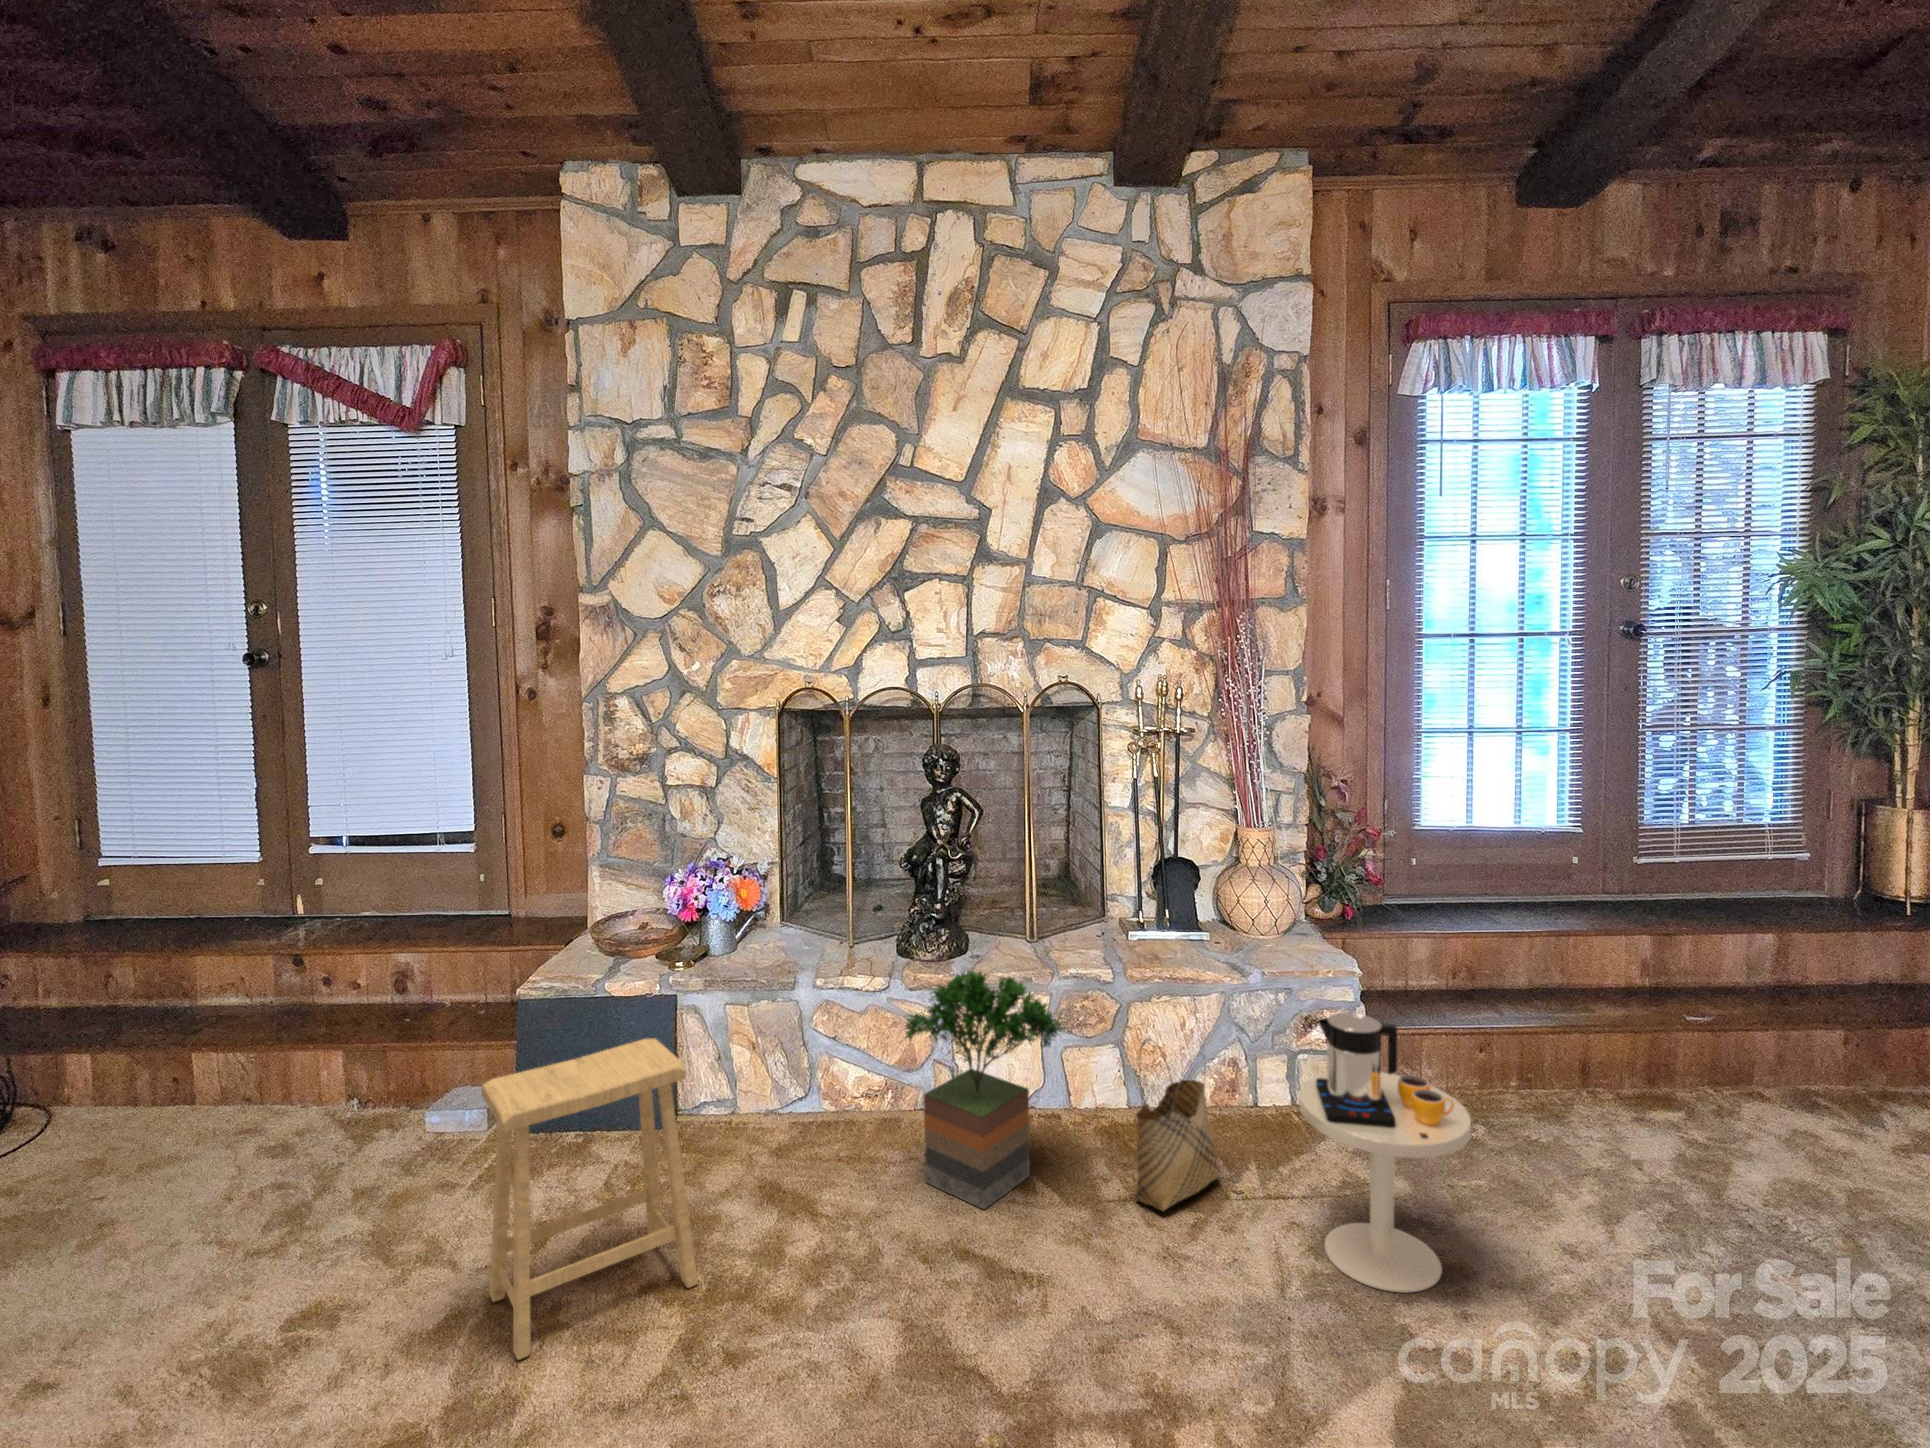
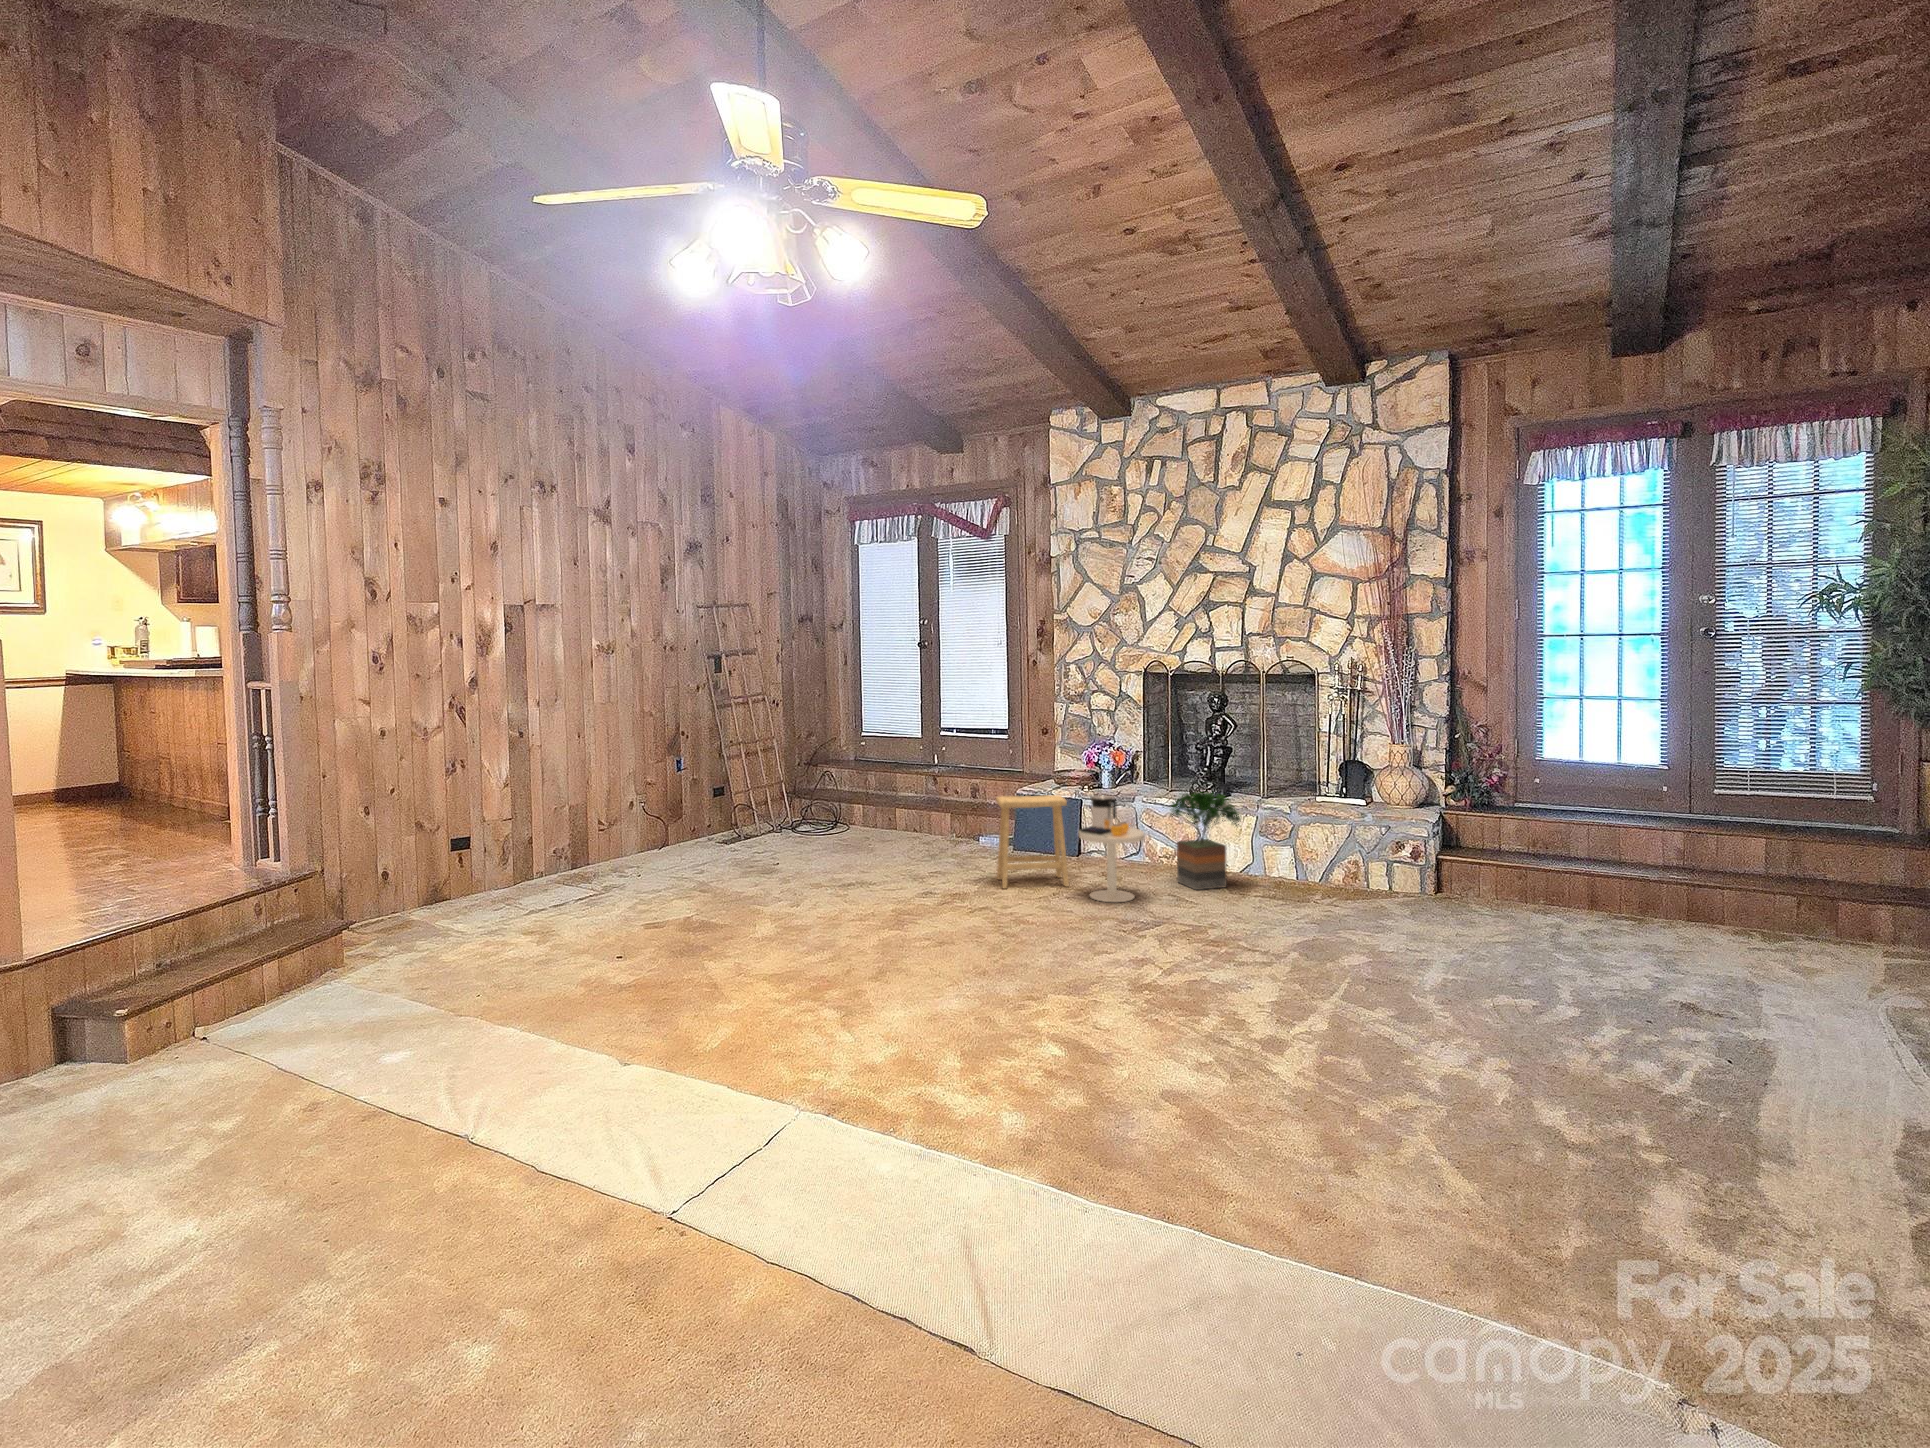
side table: present [1299,1013,1471,1293] -> present [1079,796,1144,902]
woven basket: present [1135,1039,1219,1211] -> none [1266,827,1316,899]

